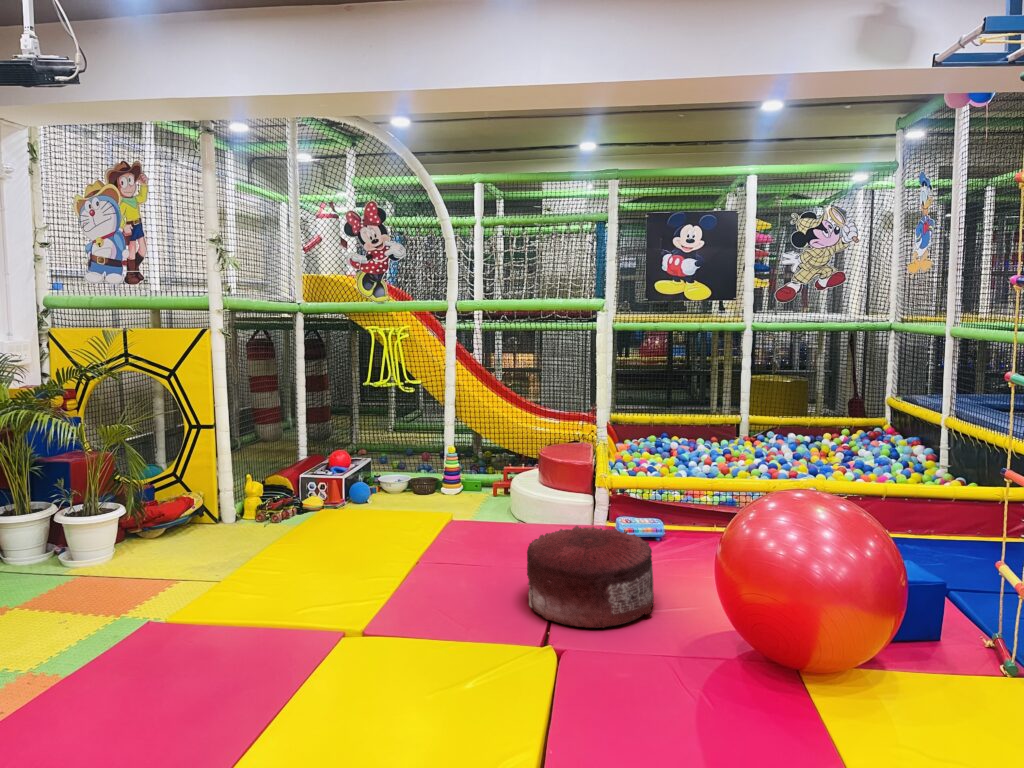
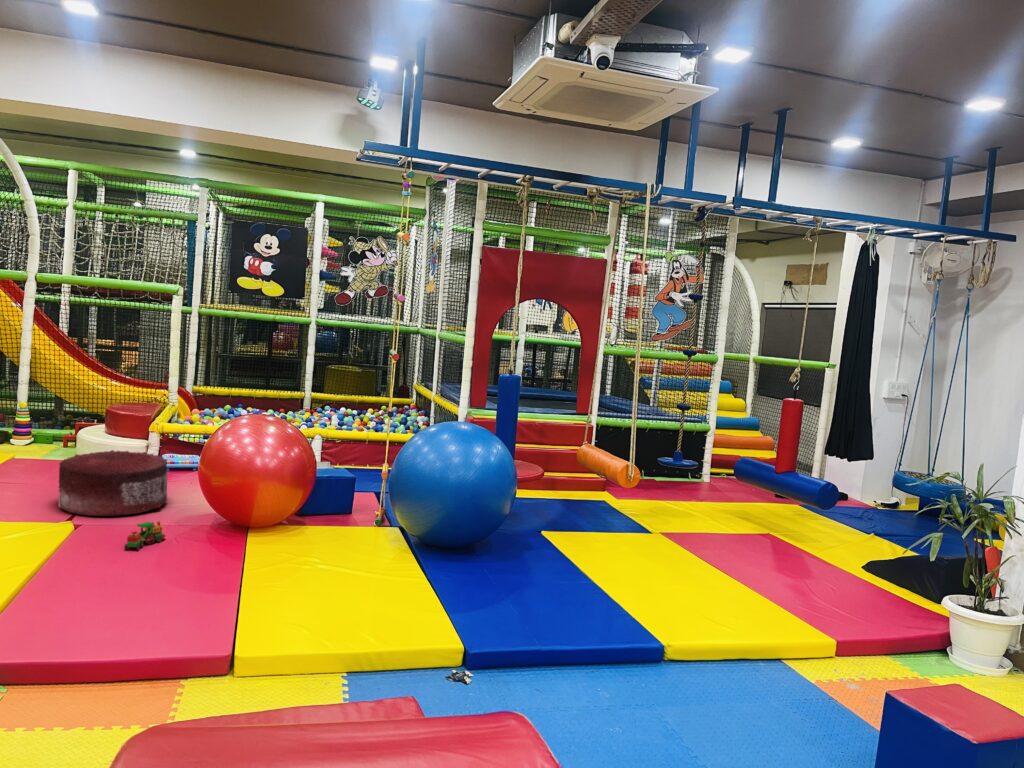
toy train: none [645,658,688,709] -> present [124,521,165,550]

